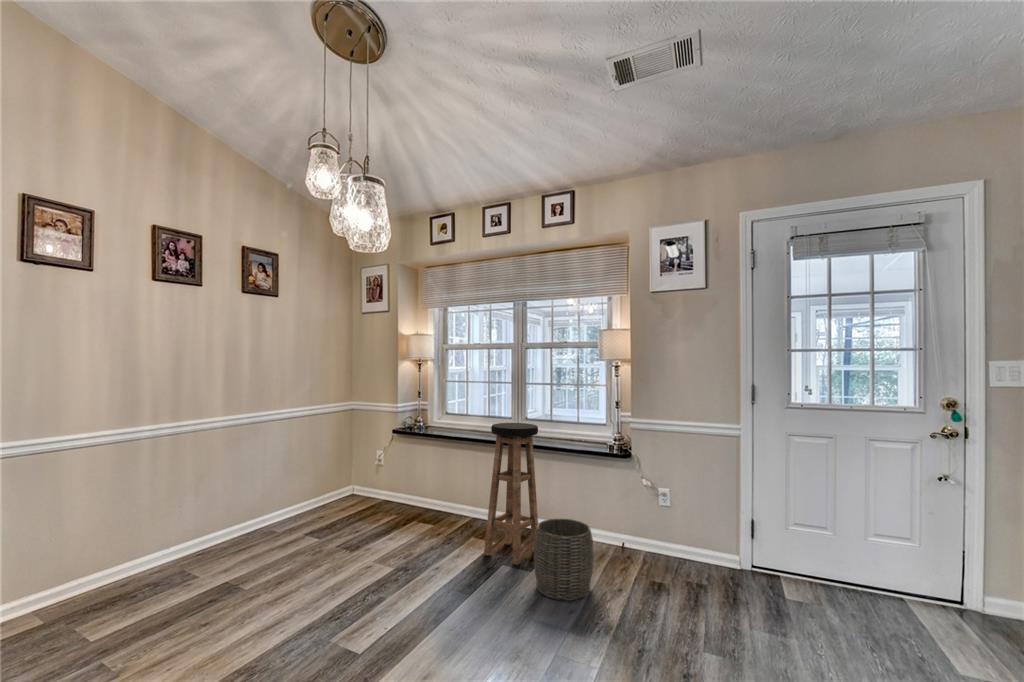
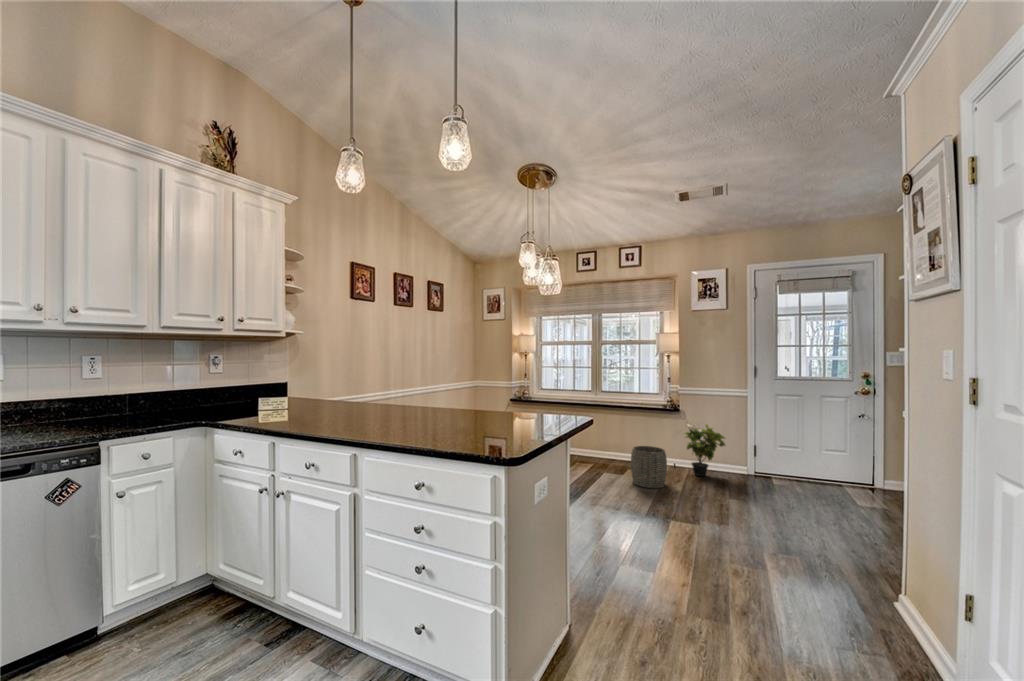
bar stool: present [484,423,538,565] -> none [591,392,624,475]
potted plant: none [634,481,702,572] -> present [685,425,725,476]

